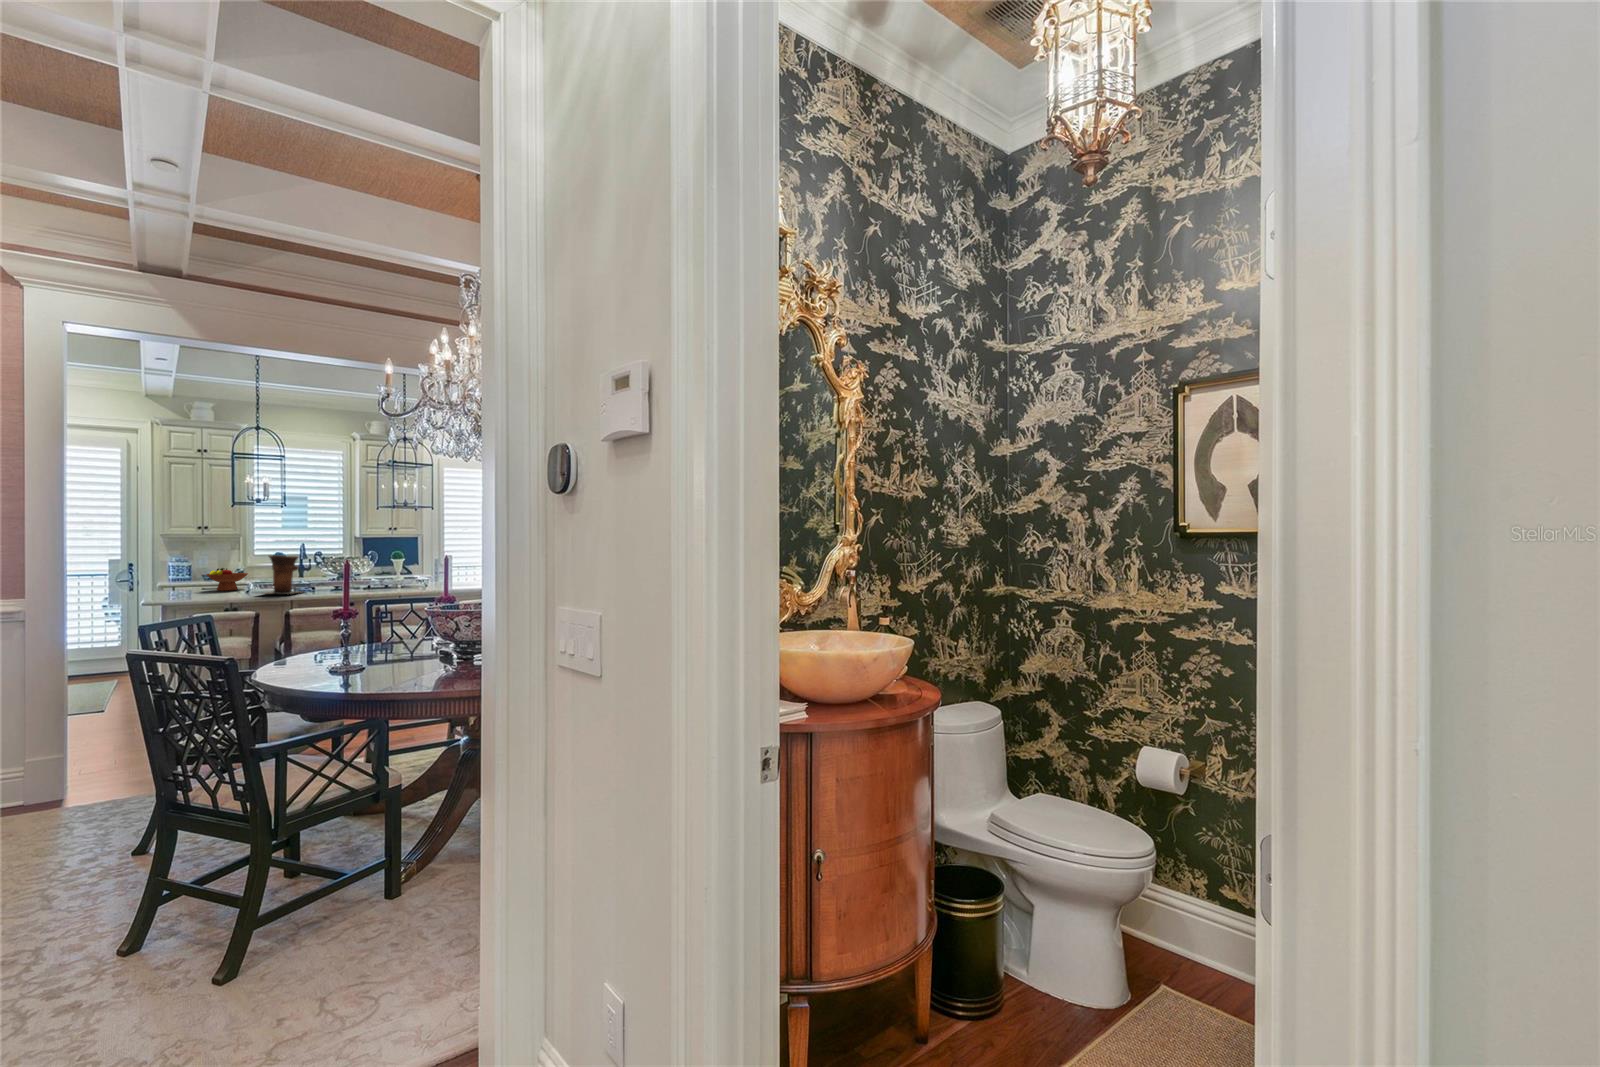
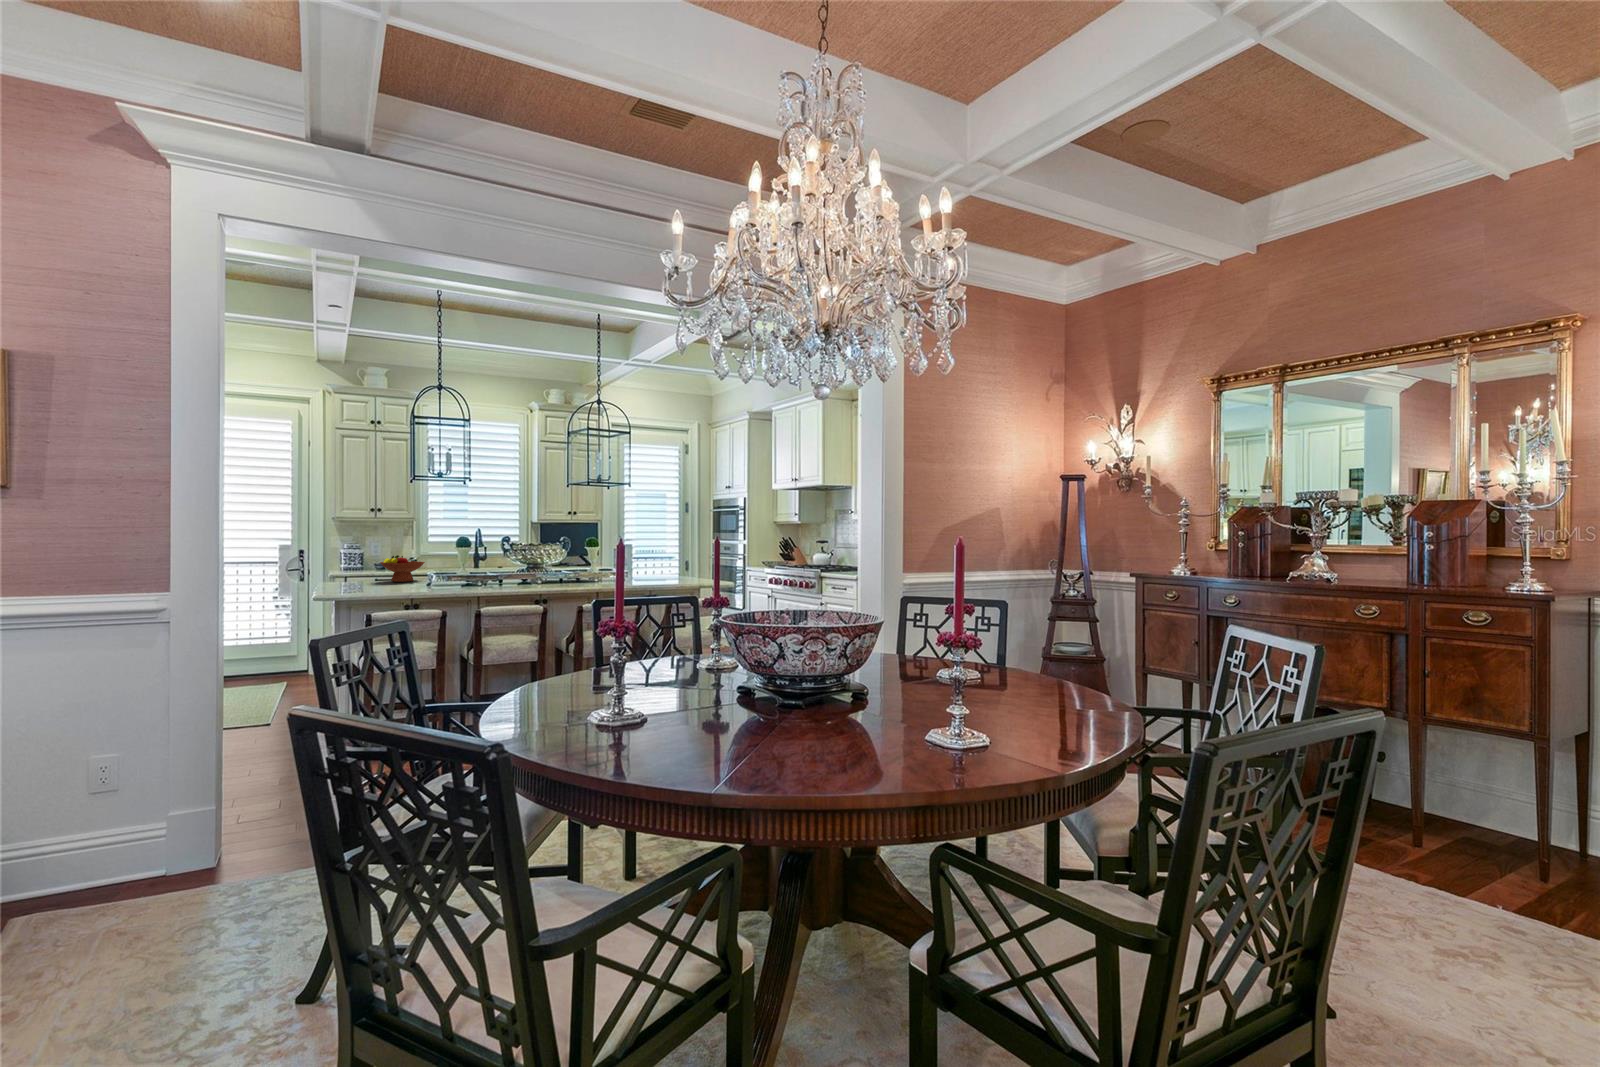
vase: present [264,555,298,594] -> none [431,540,490,587]

